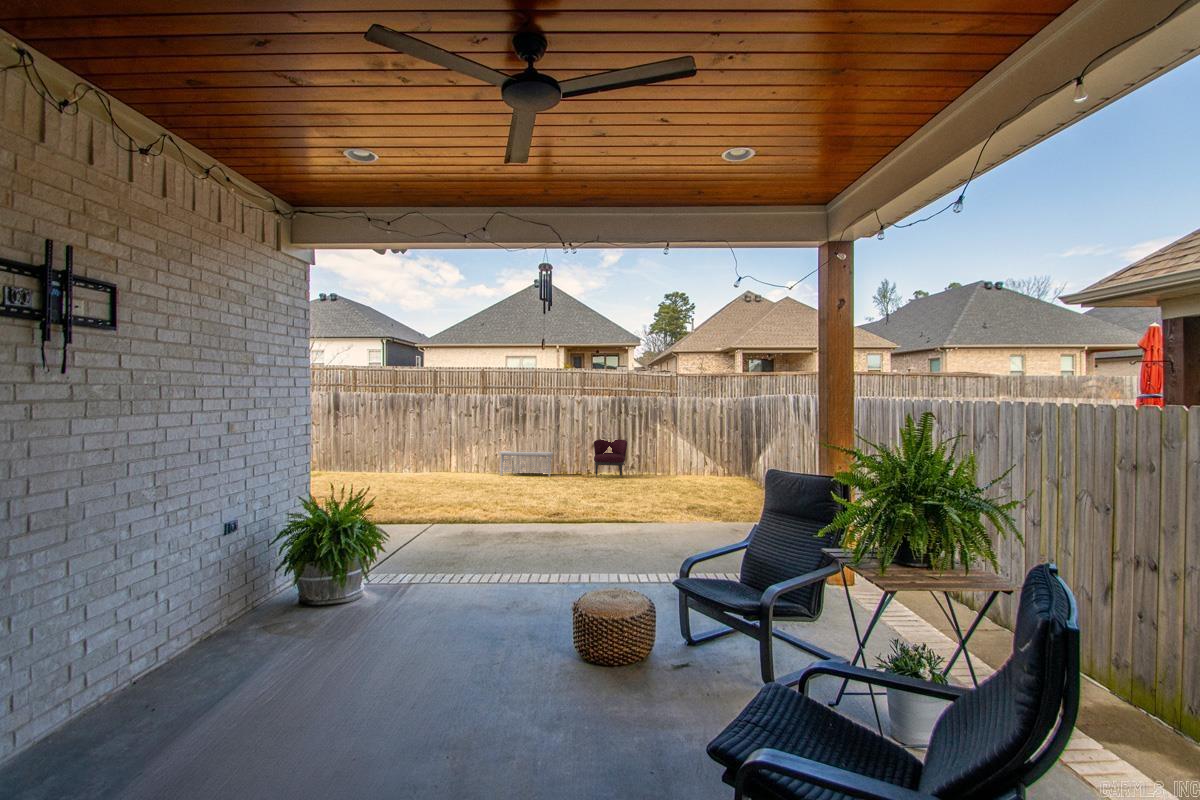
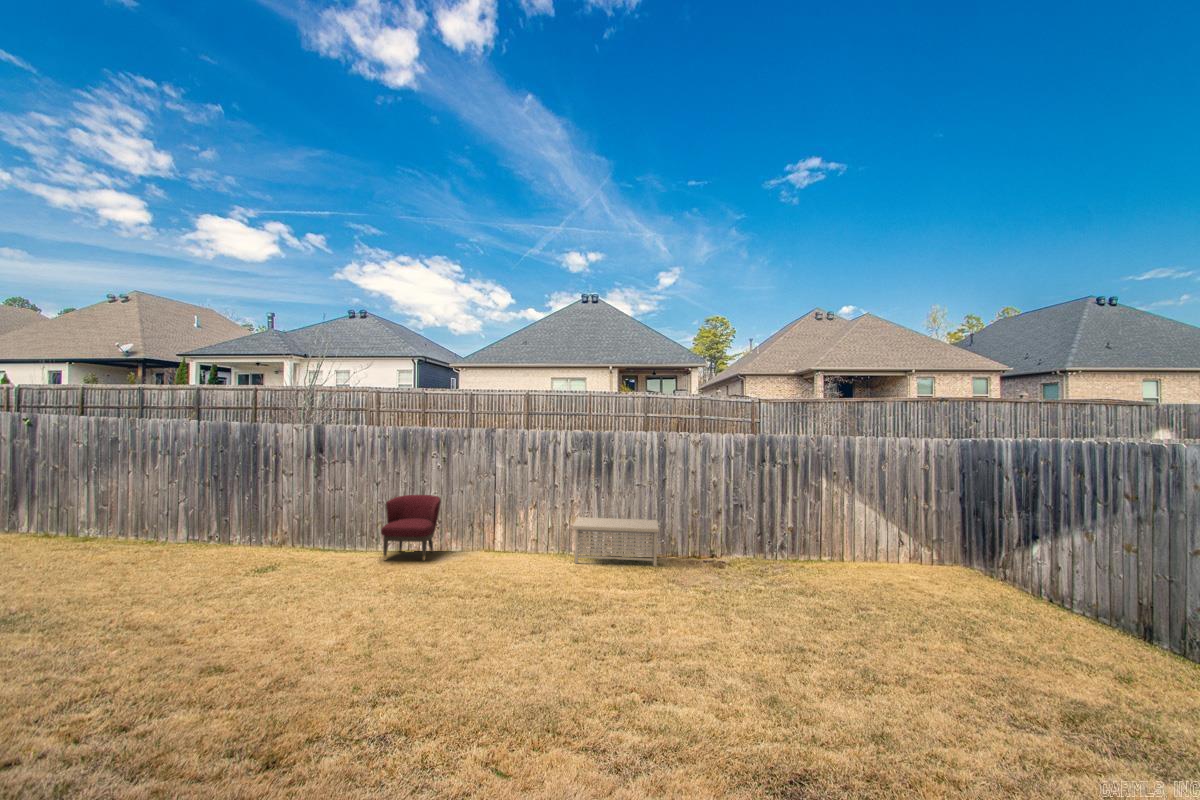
chair: present [594,439,627,478] -> present [381,495,441,561]

